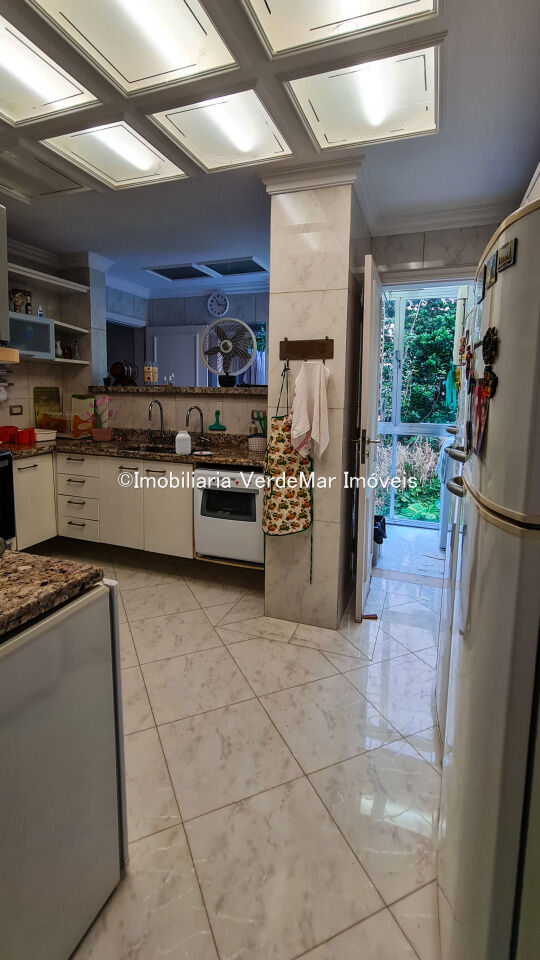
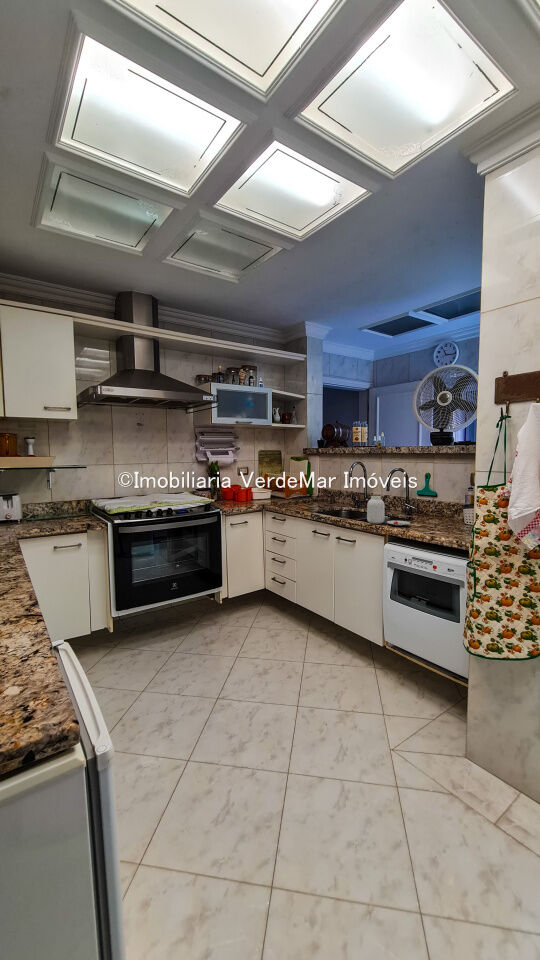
potted plant: present [83,396,120,441] -> none [294,457,328,501]

